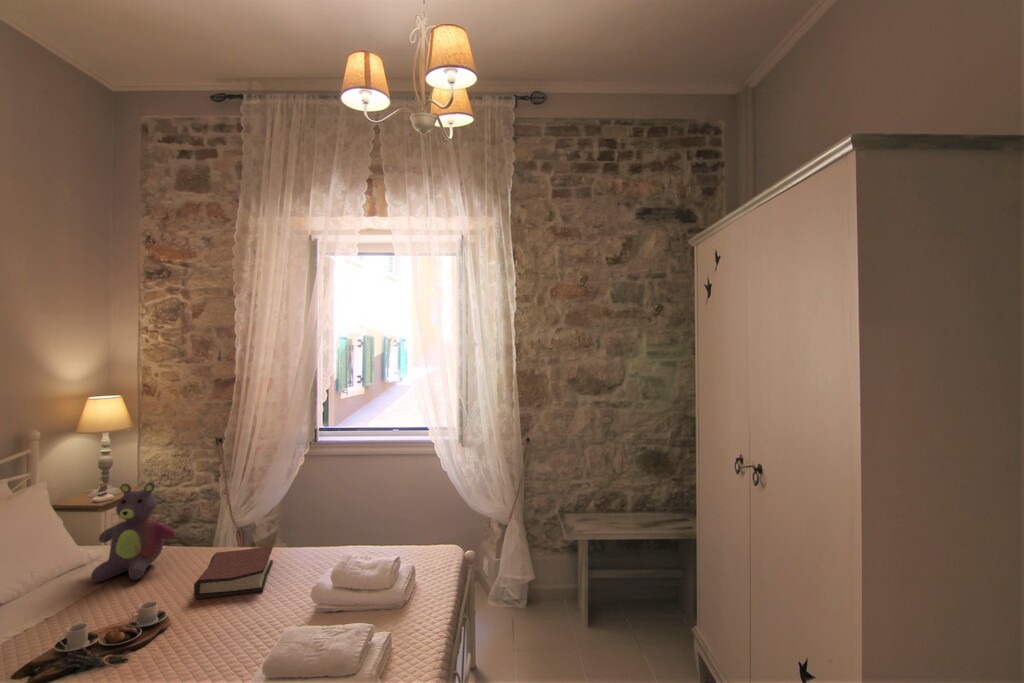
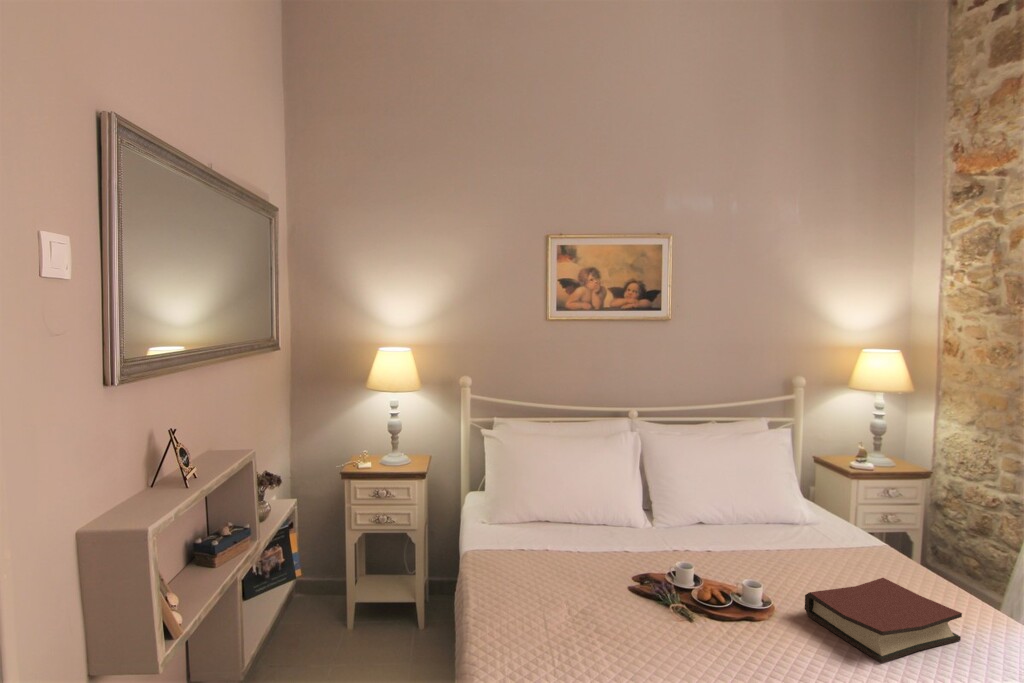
stuffed bear: present [91,483,175,582] -> none [765,449,856,561]

